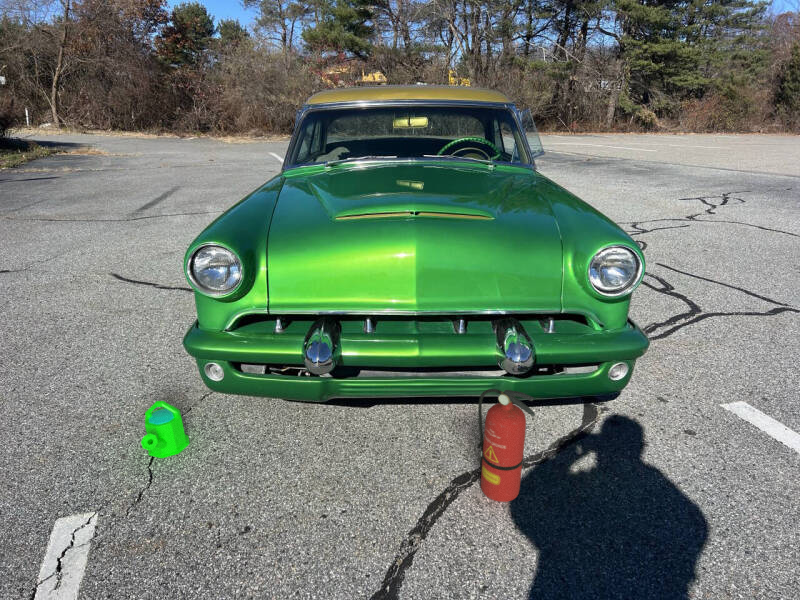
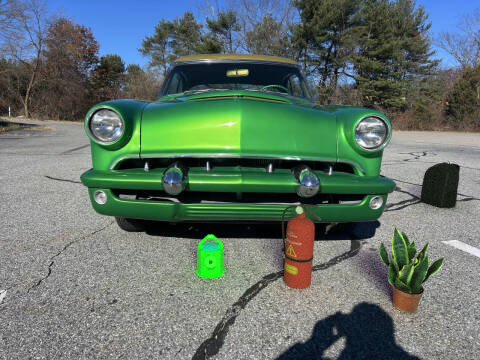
backpack: none [701,254,770,329] -> present [420,162,460,208]
watering can: present [141,401,190,458] -> present [195,234,226,279]
potted plant: none [617,431,710,546] -> present [379,227,444,313]

